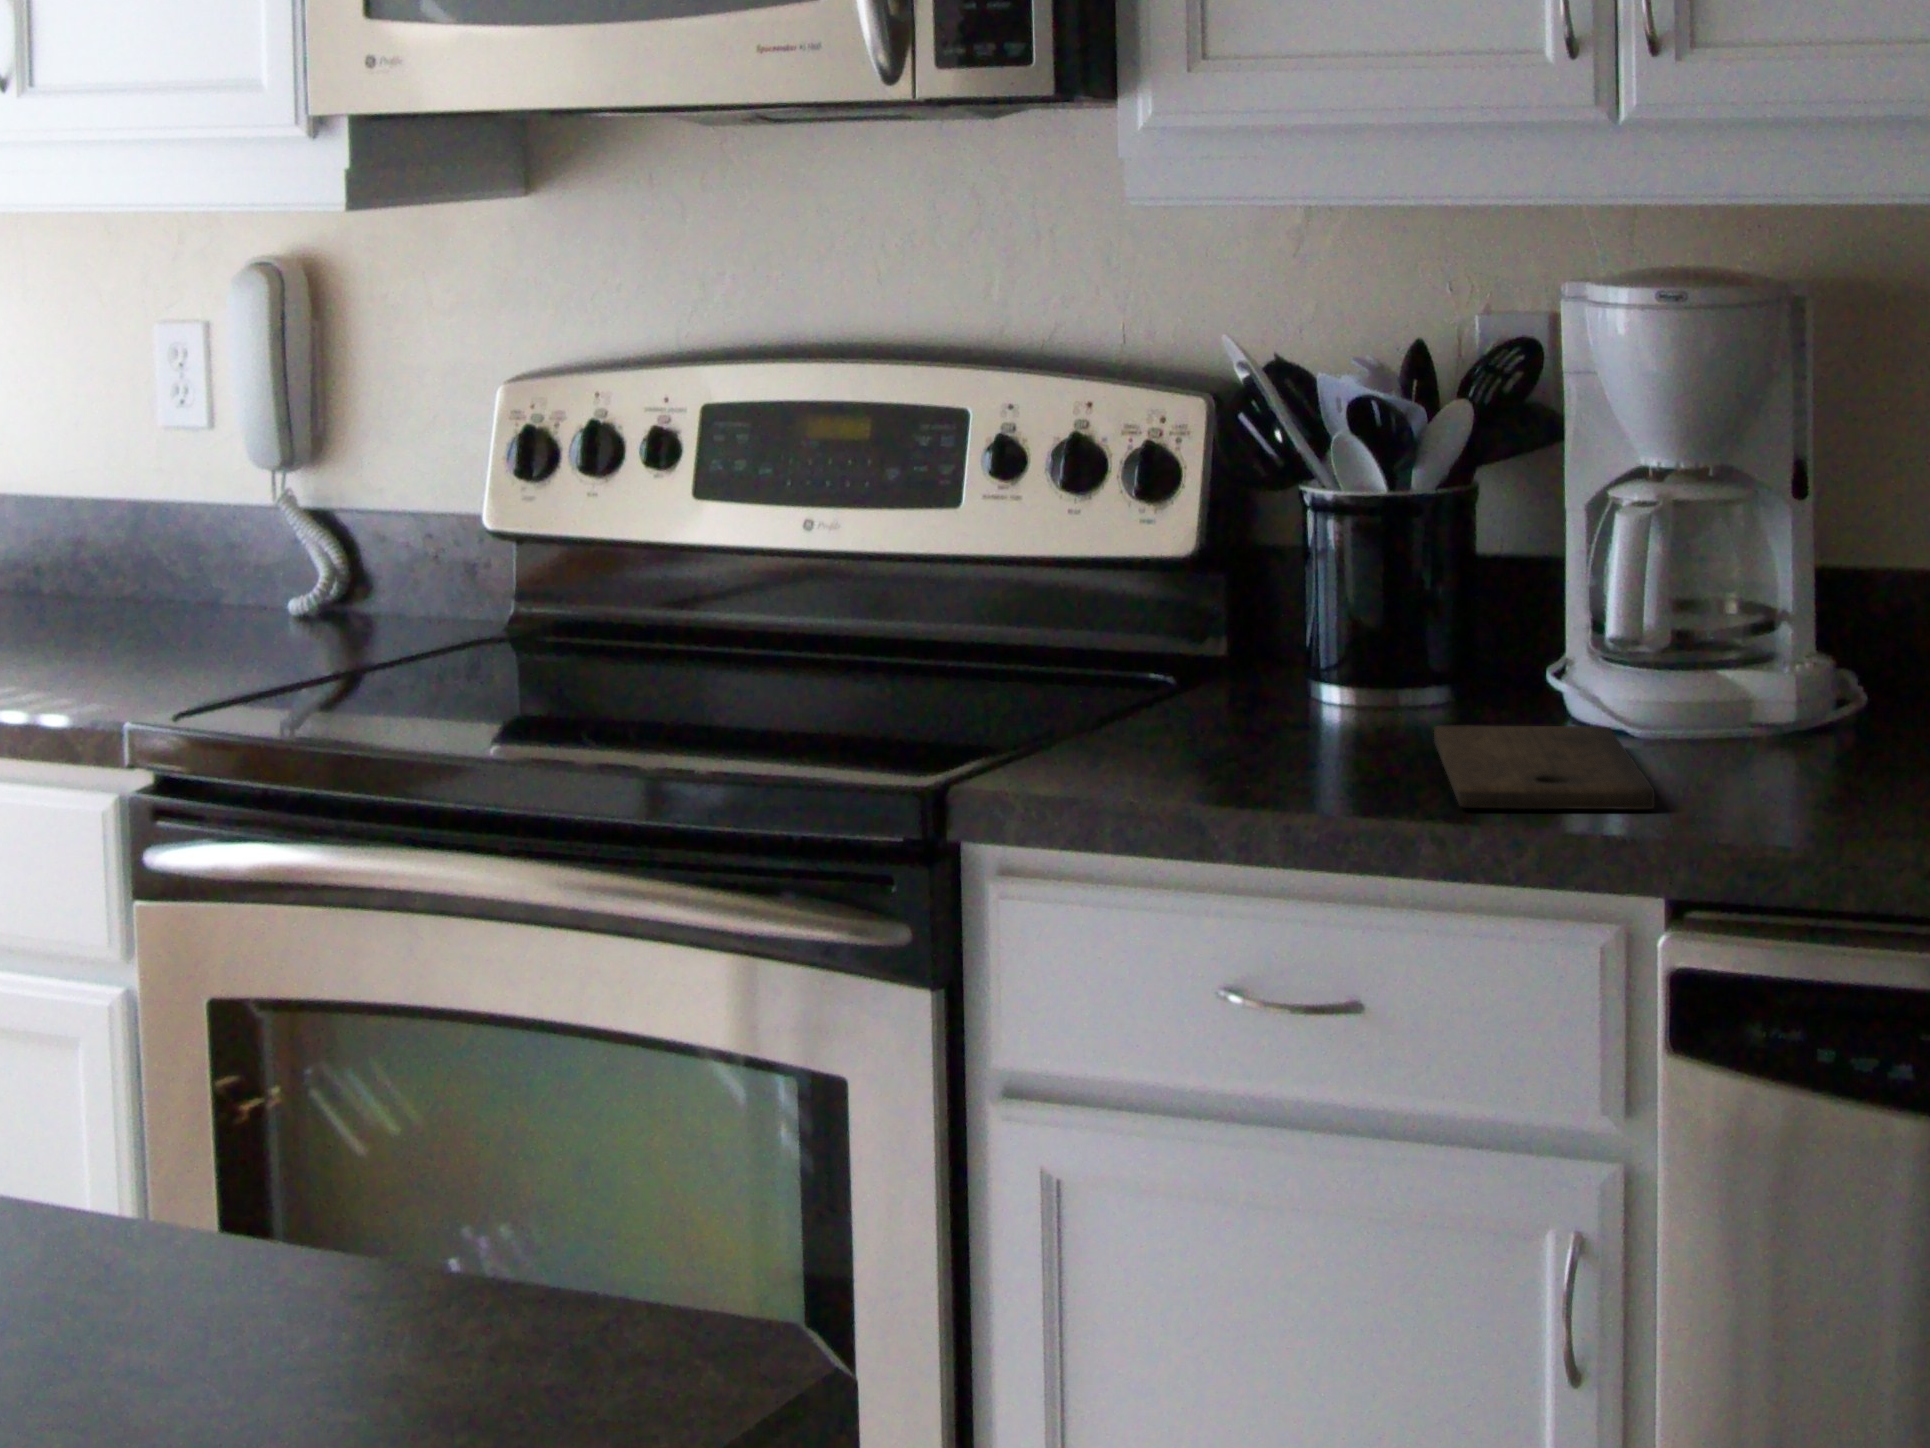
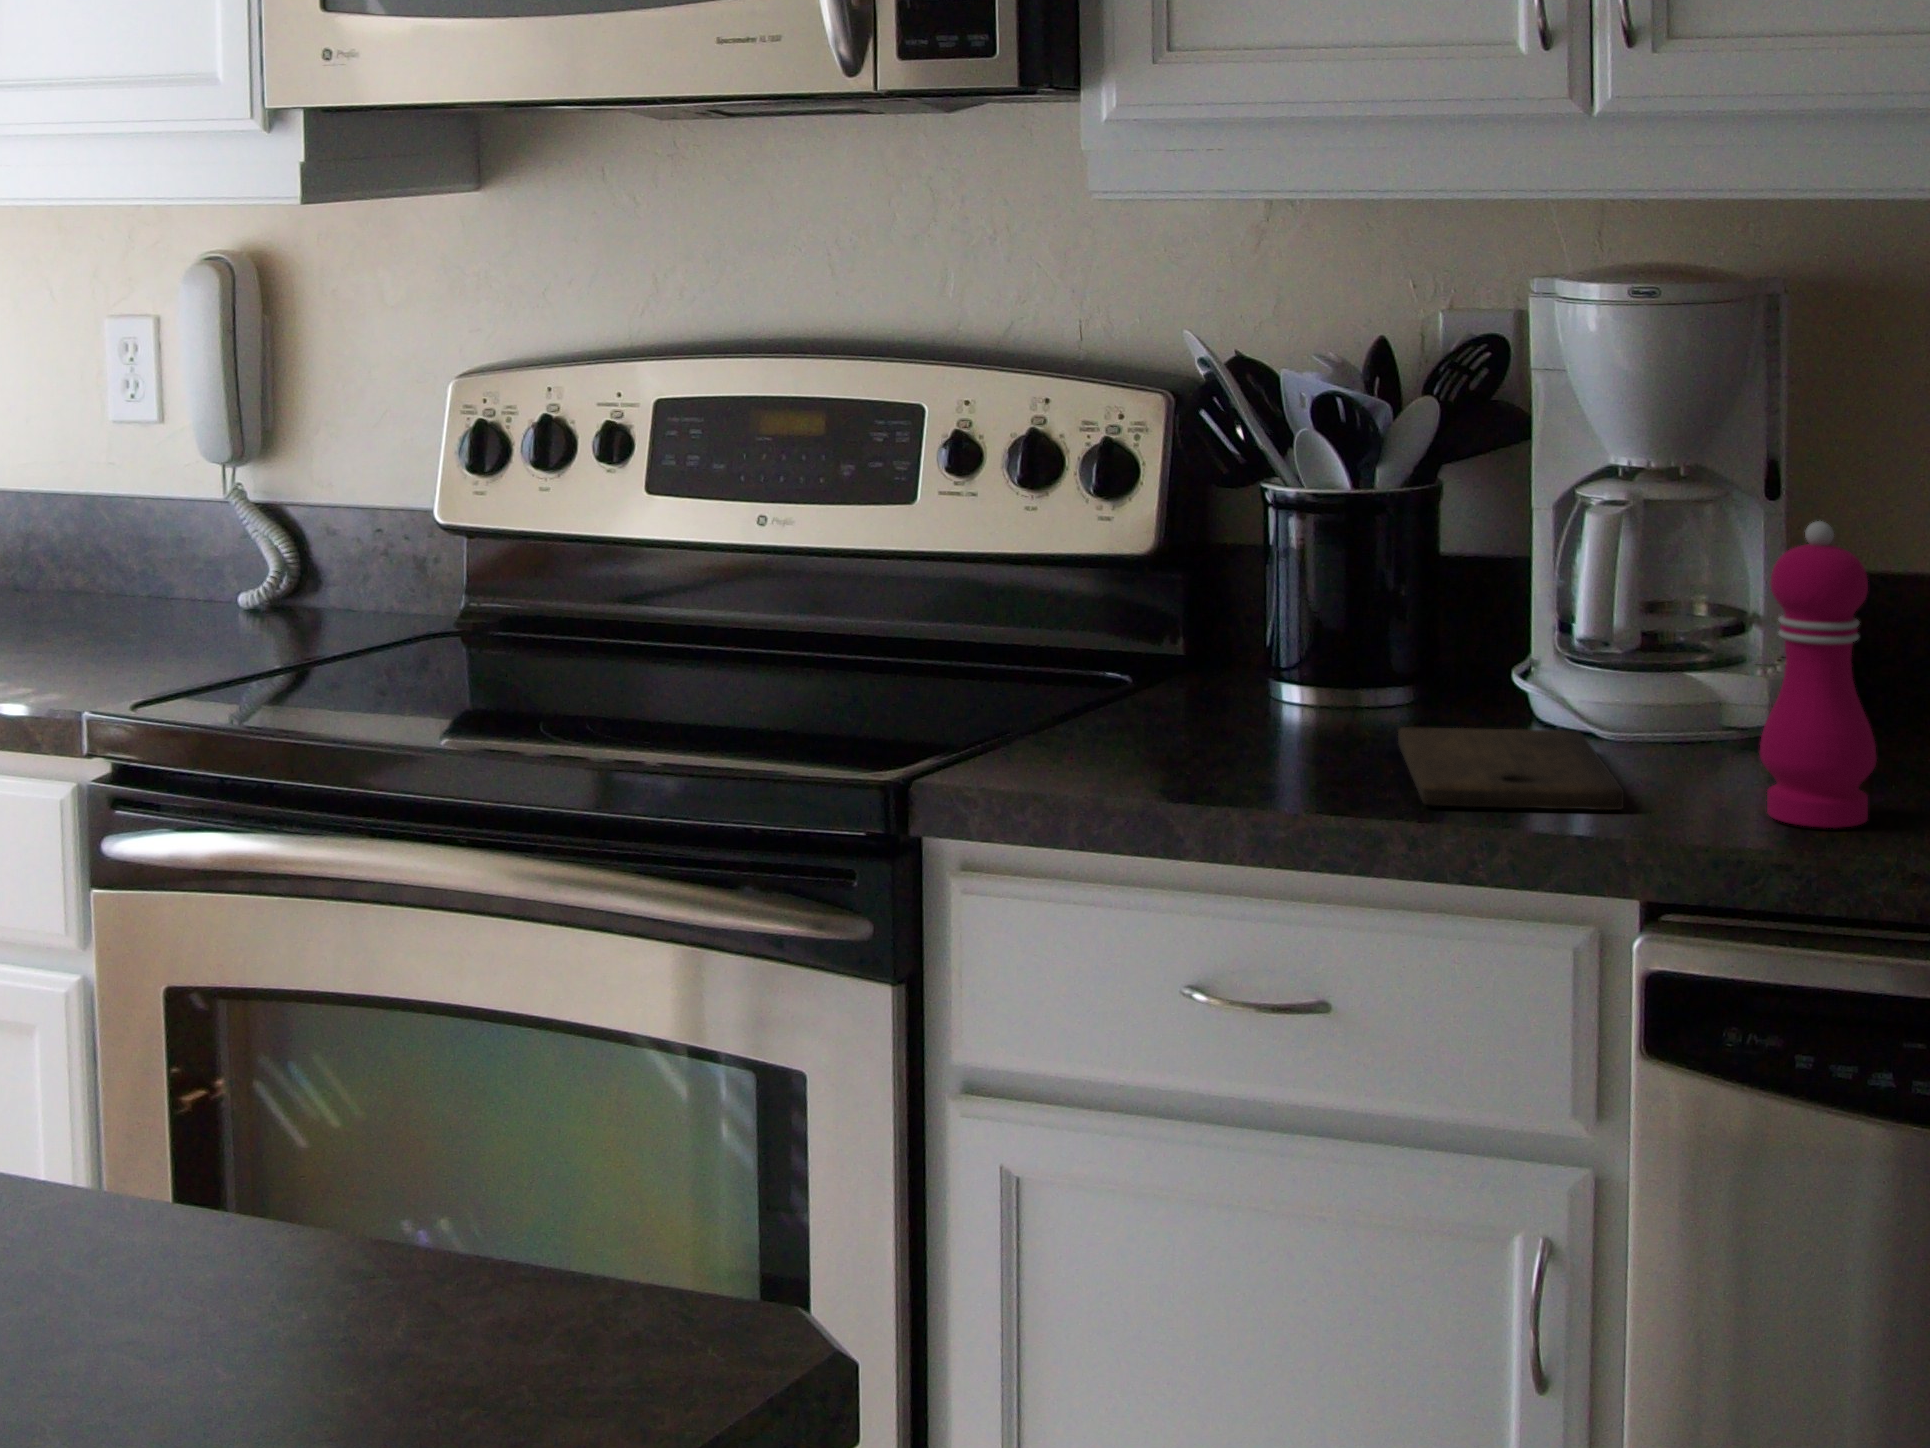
pepper mill: none [1786,521,1897,825] -> present [1760,521,1876,828]

